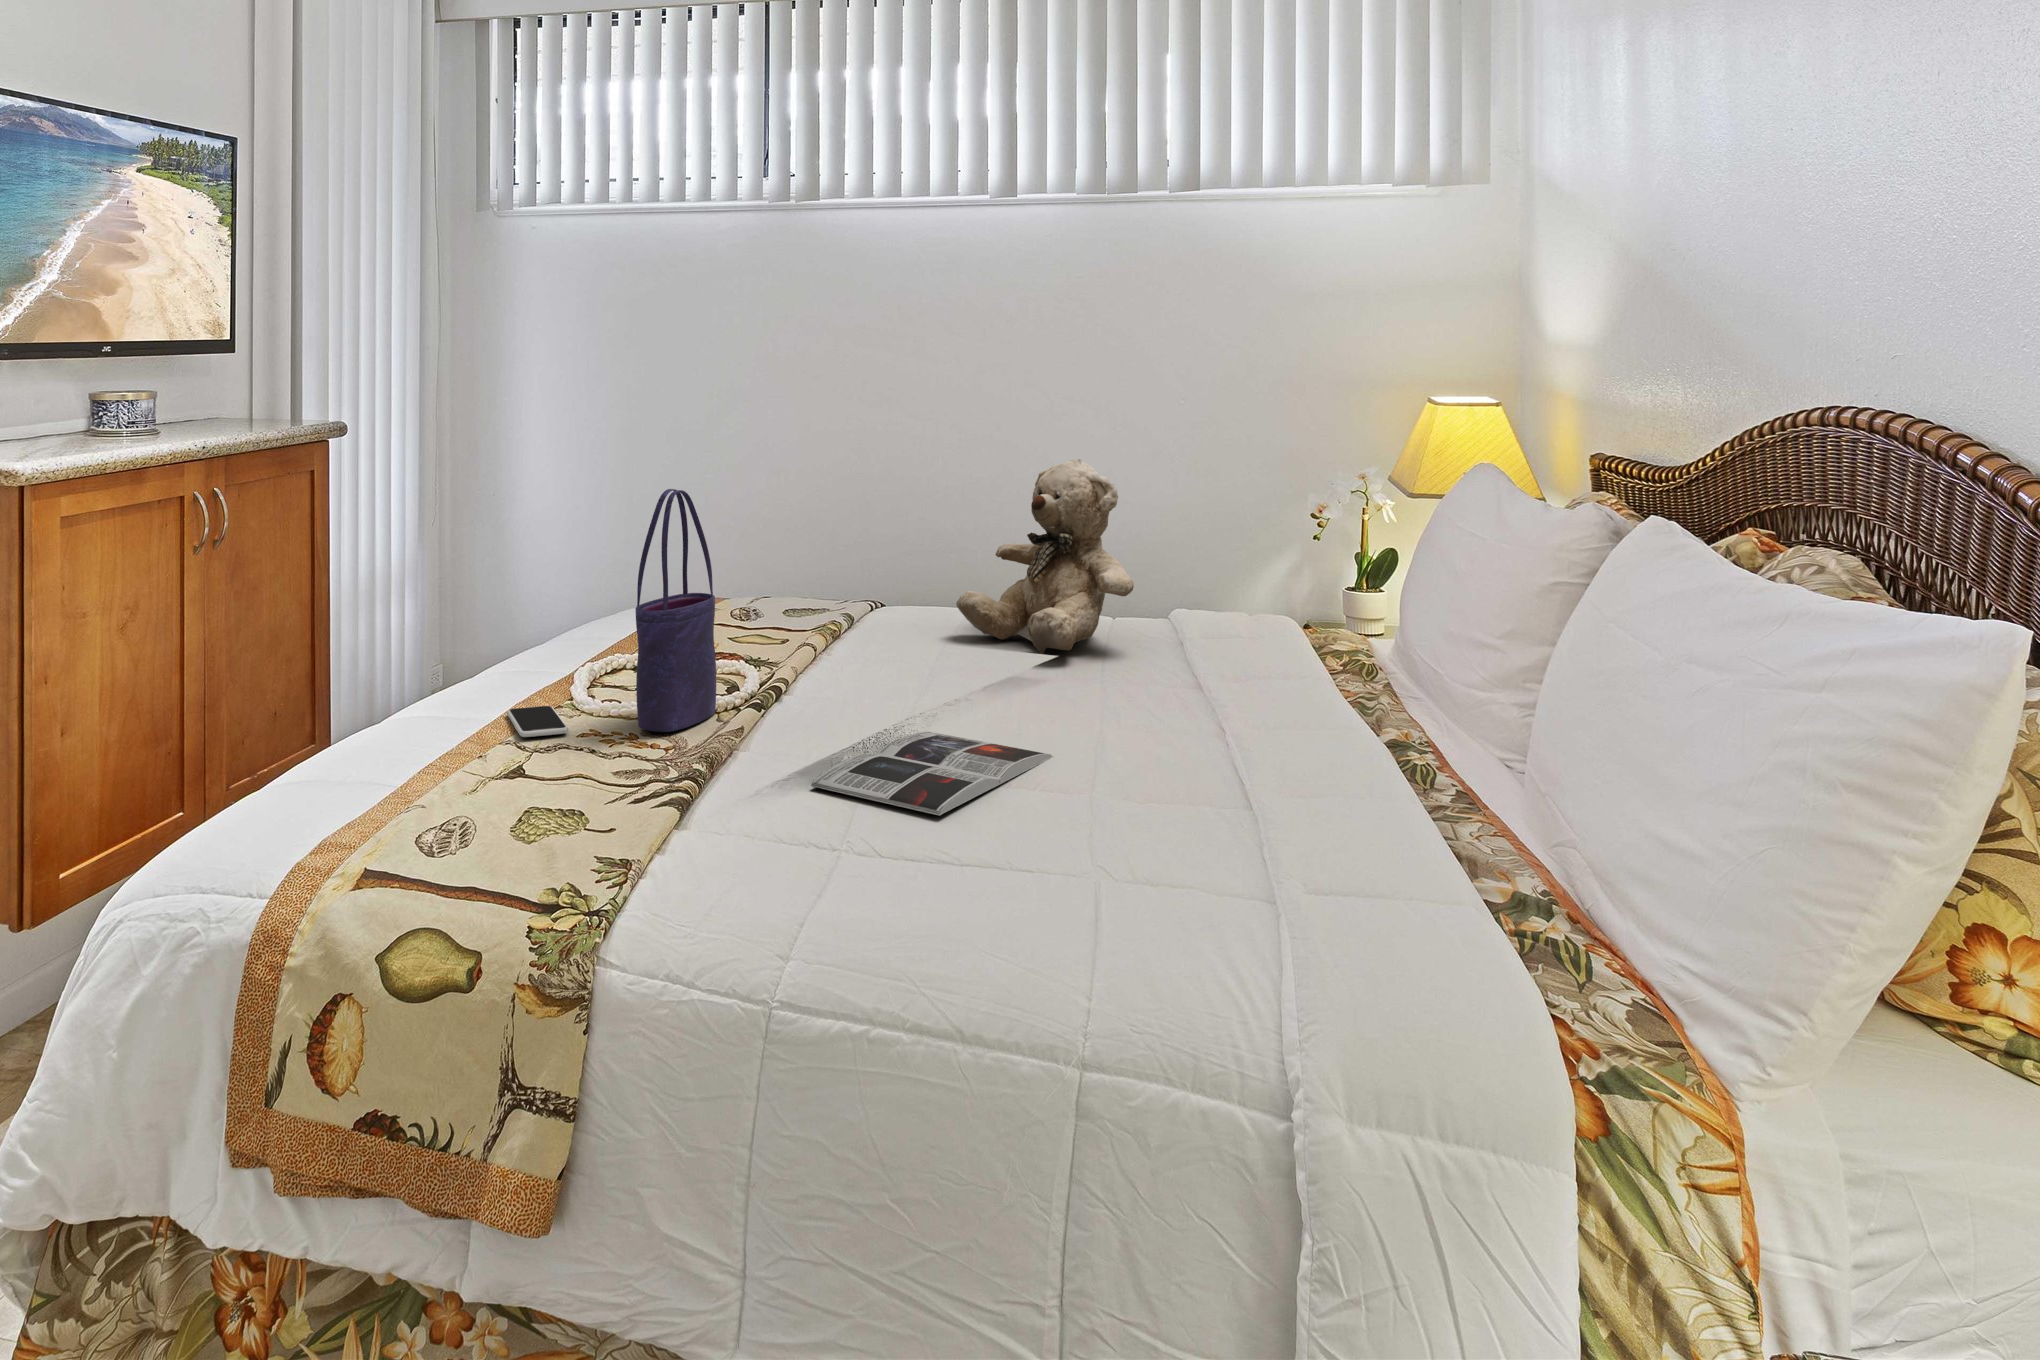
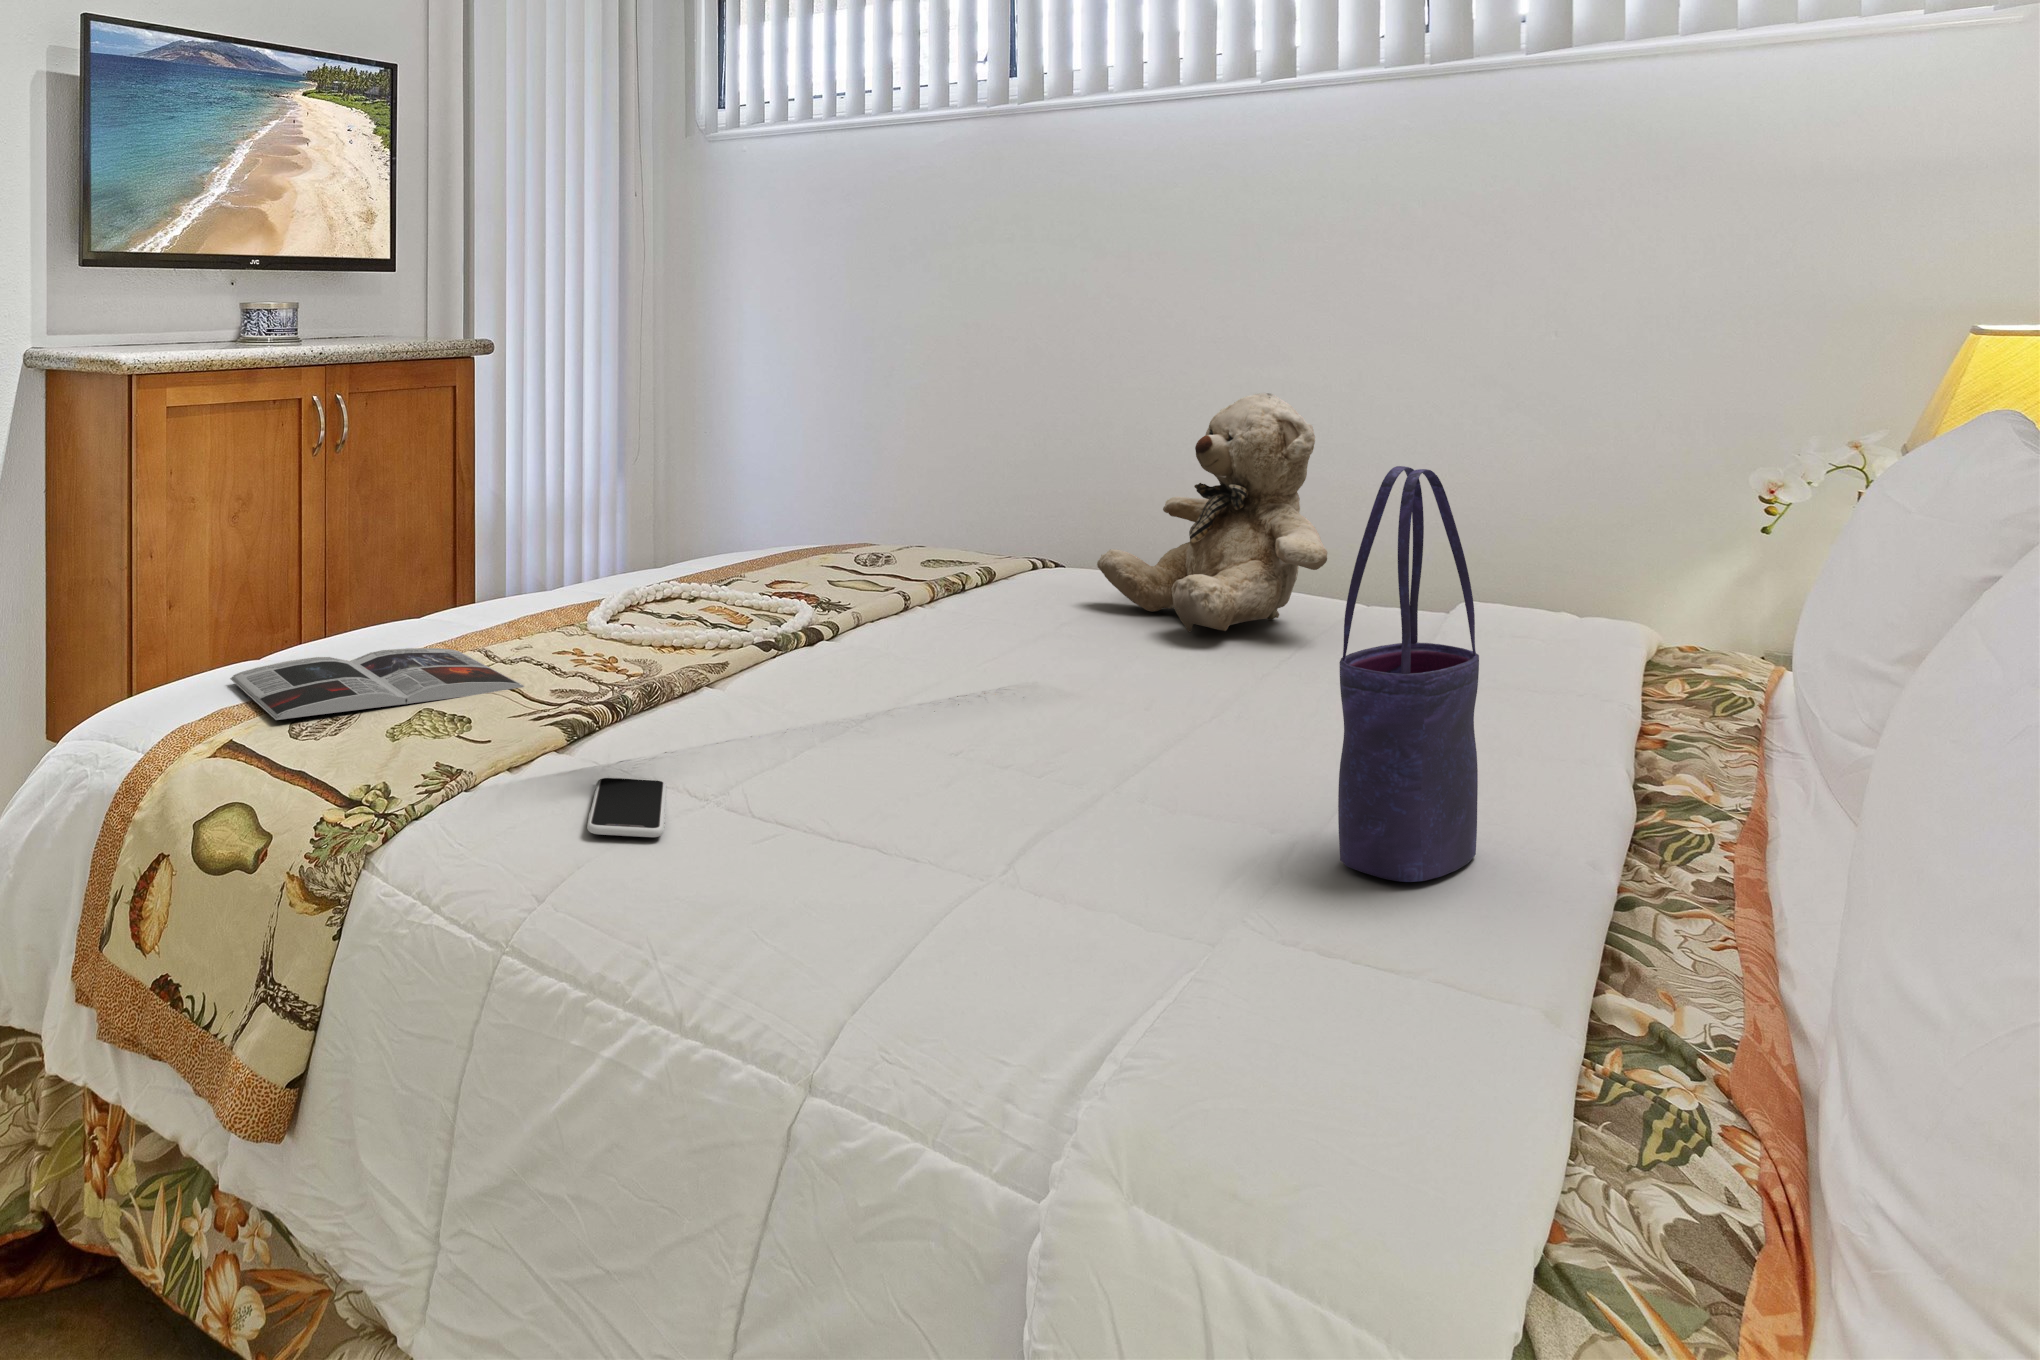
tote bag: present [635,489,716,732] -> present [1338,466,1479,882]
smartphone: present [507,706,568,737] -> present [587,778,667,837]
magazine: present [811,732,1053,816] -> present [230,648,524,720]

